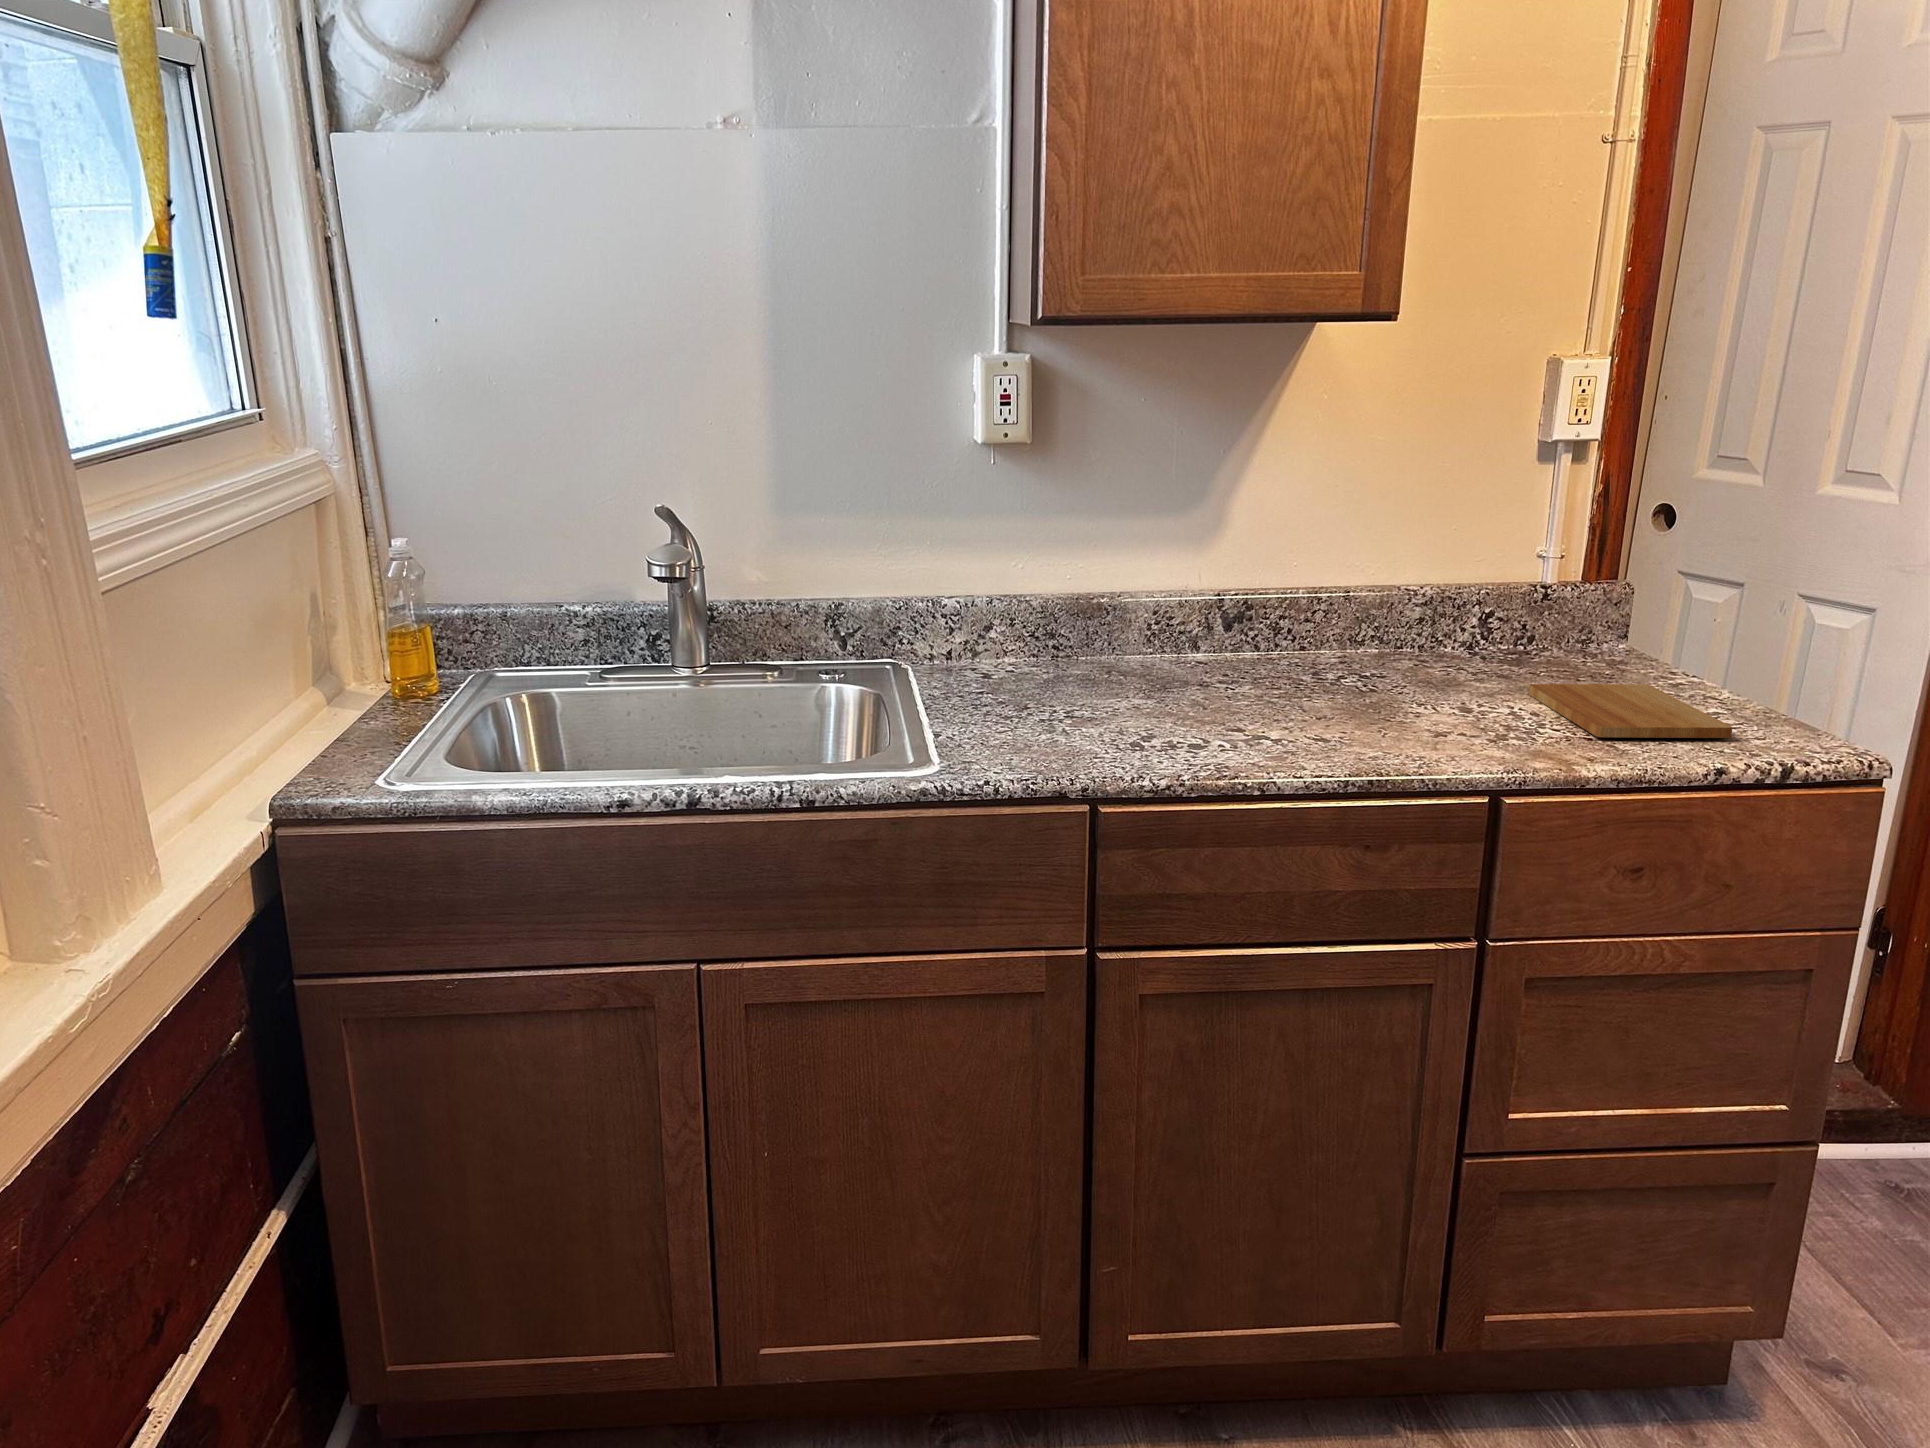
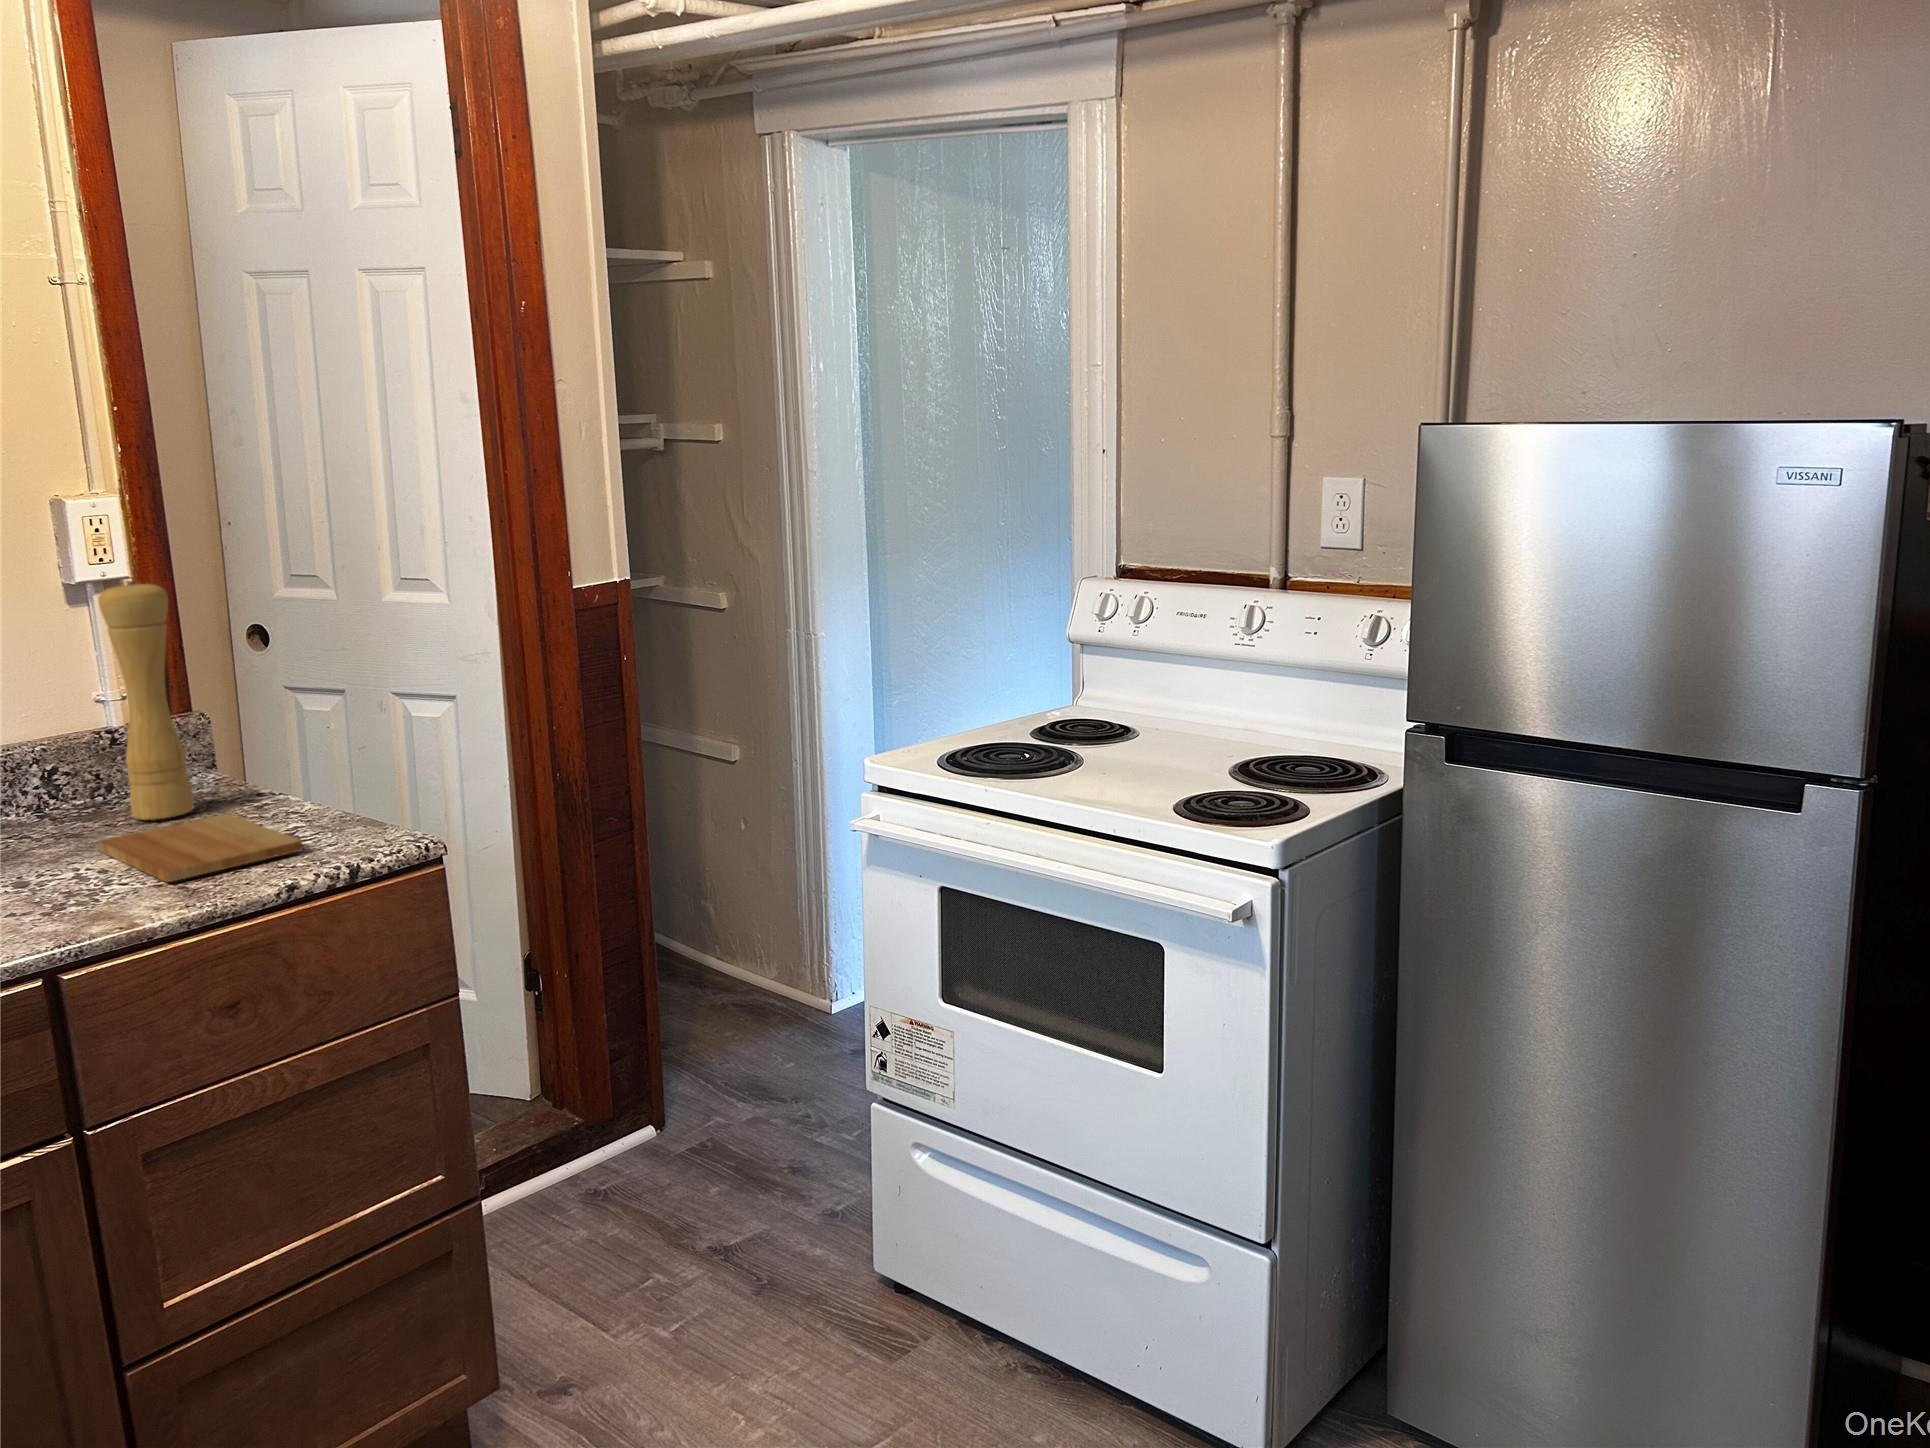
pepper mill: none [1554,443,1641,677] -> present [98,581,194,820]

